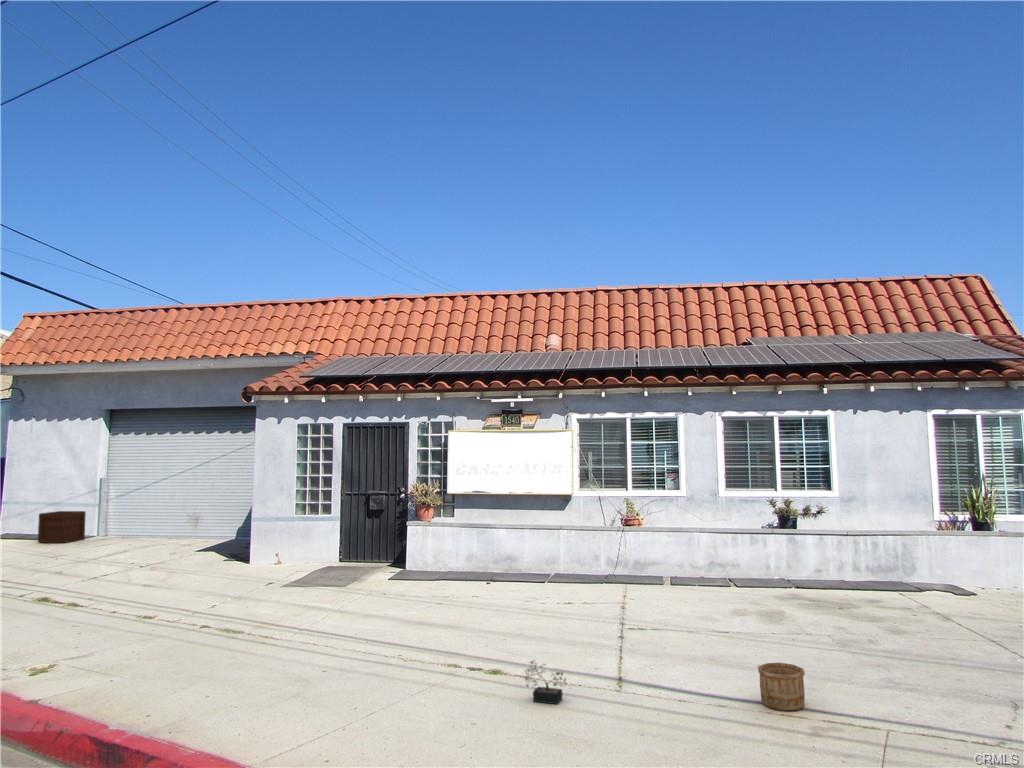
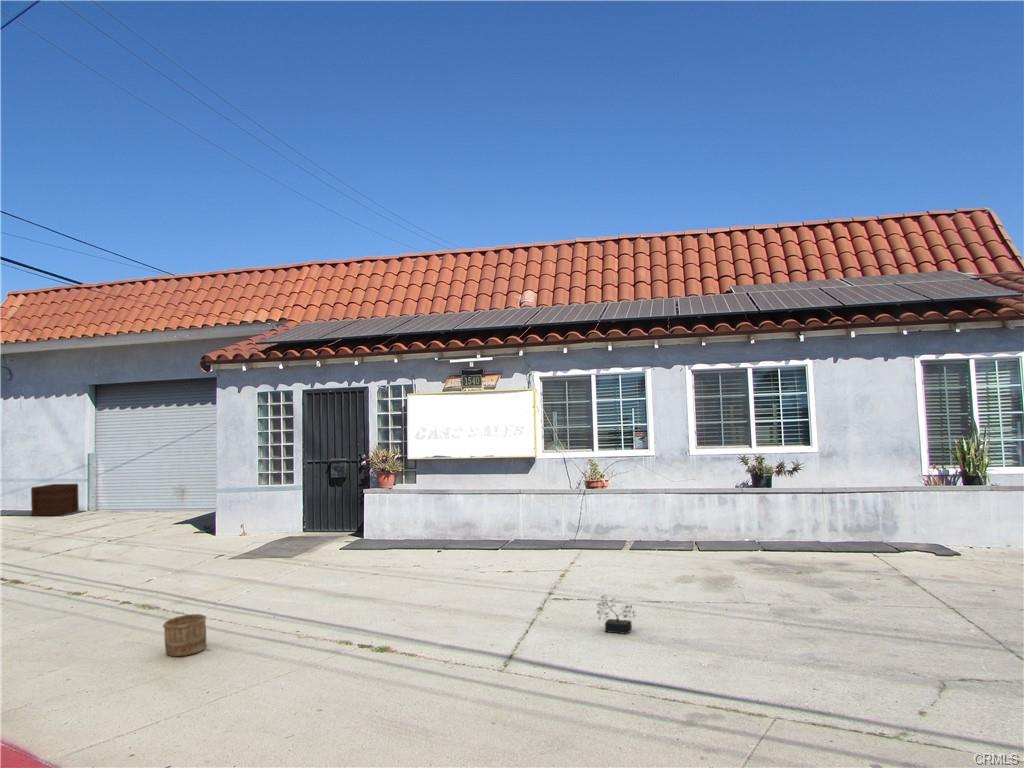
decorative plant: present [525,661,567,704] -> present [597,596,635,634]
wooden bucket: present [758,663,805,711] -> present [163,614,206,656]

